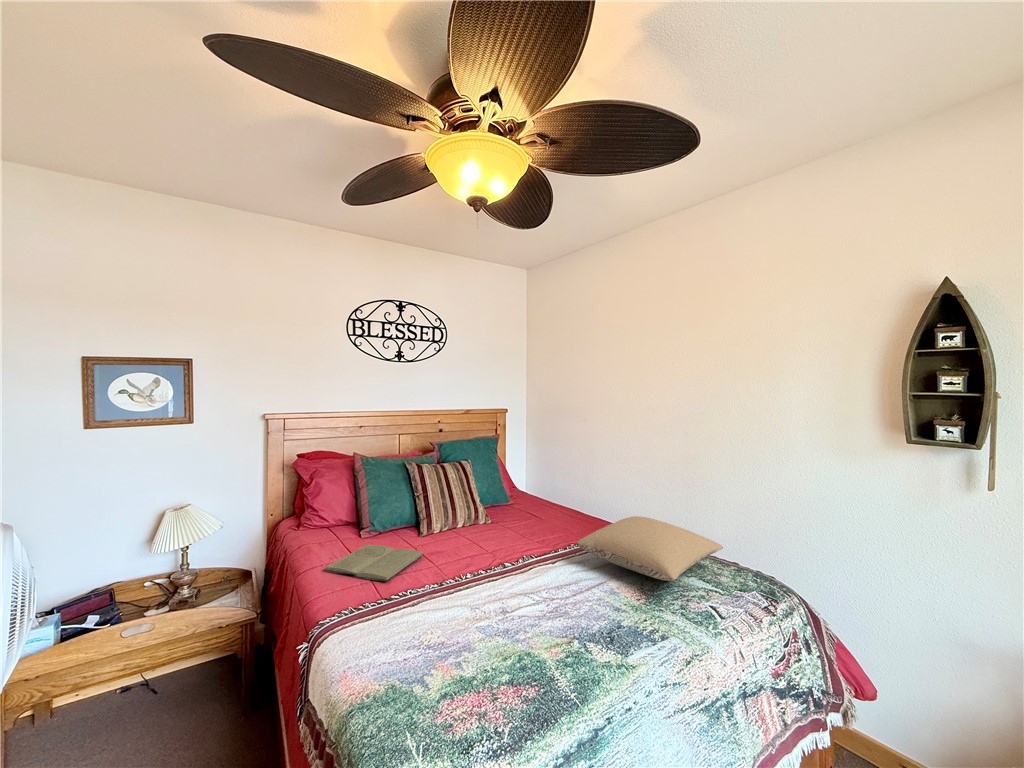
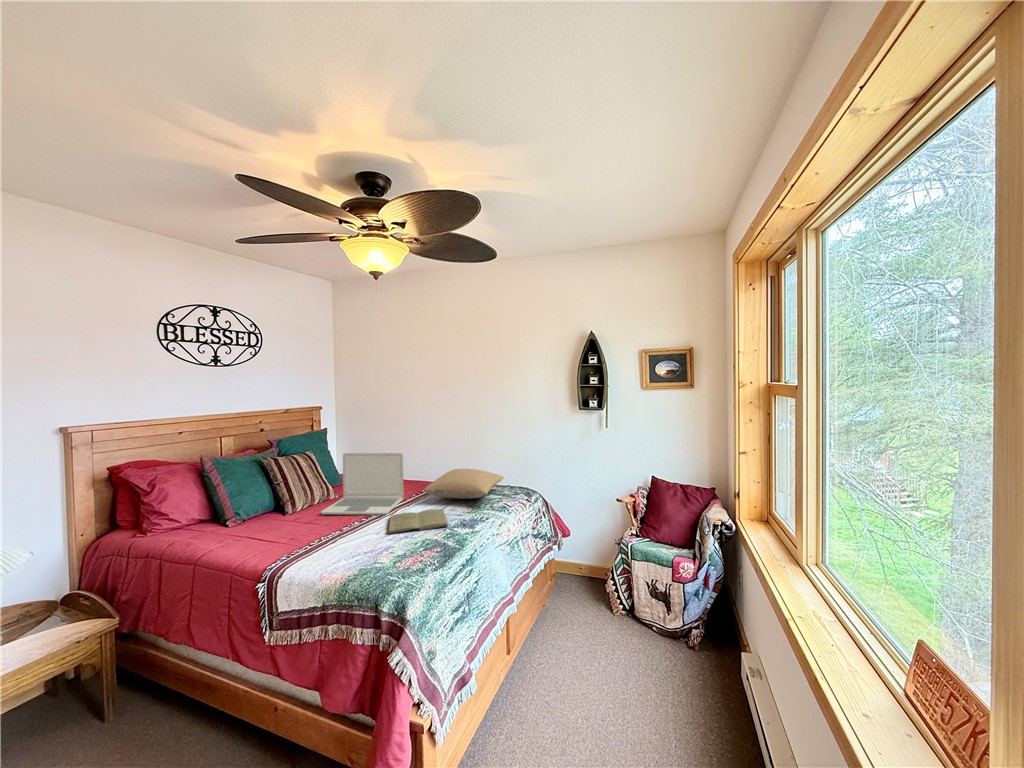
laptop: none [448,469,557,569] -> present [321,453,403,515]
book: present [323,545,424,582] -> present [387,509,448,534]

